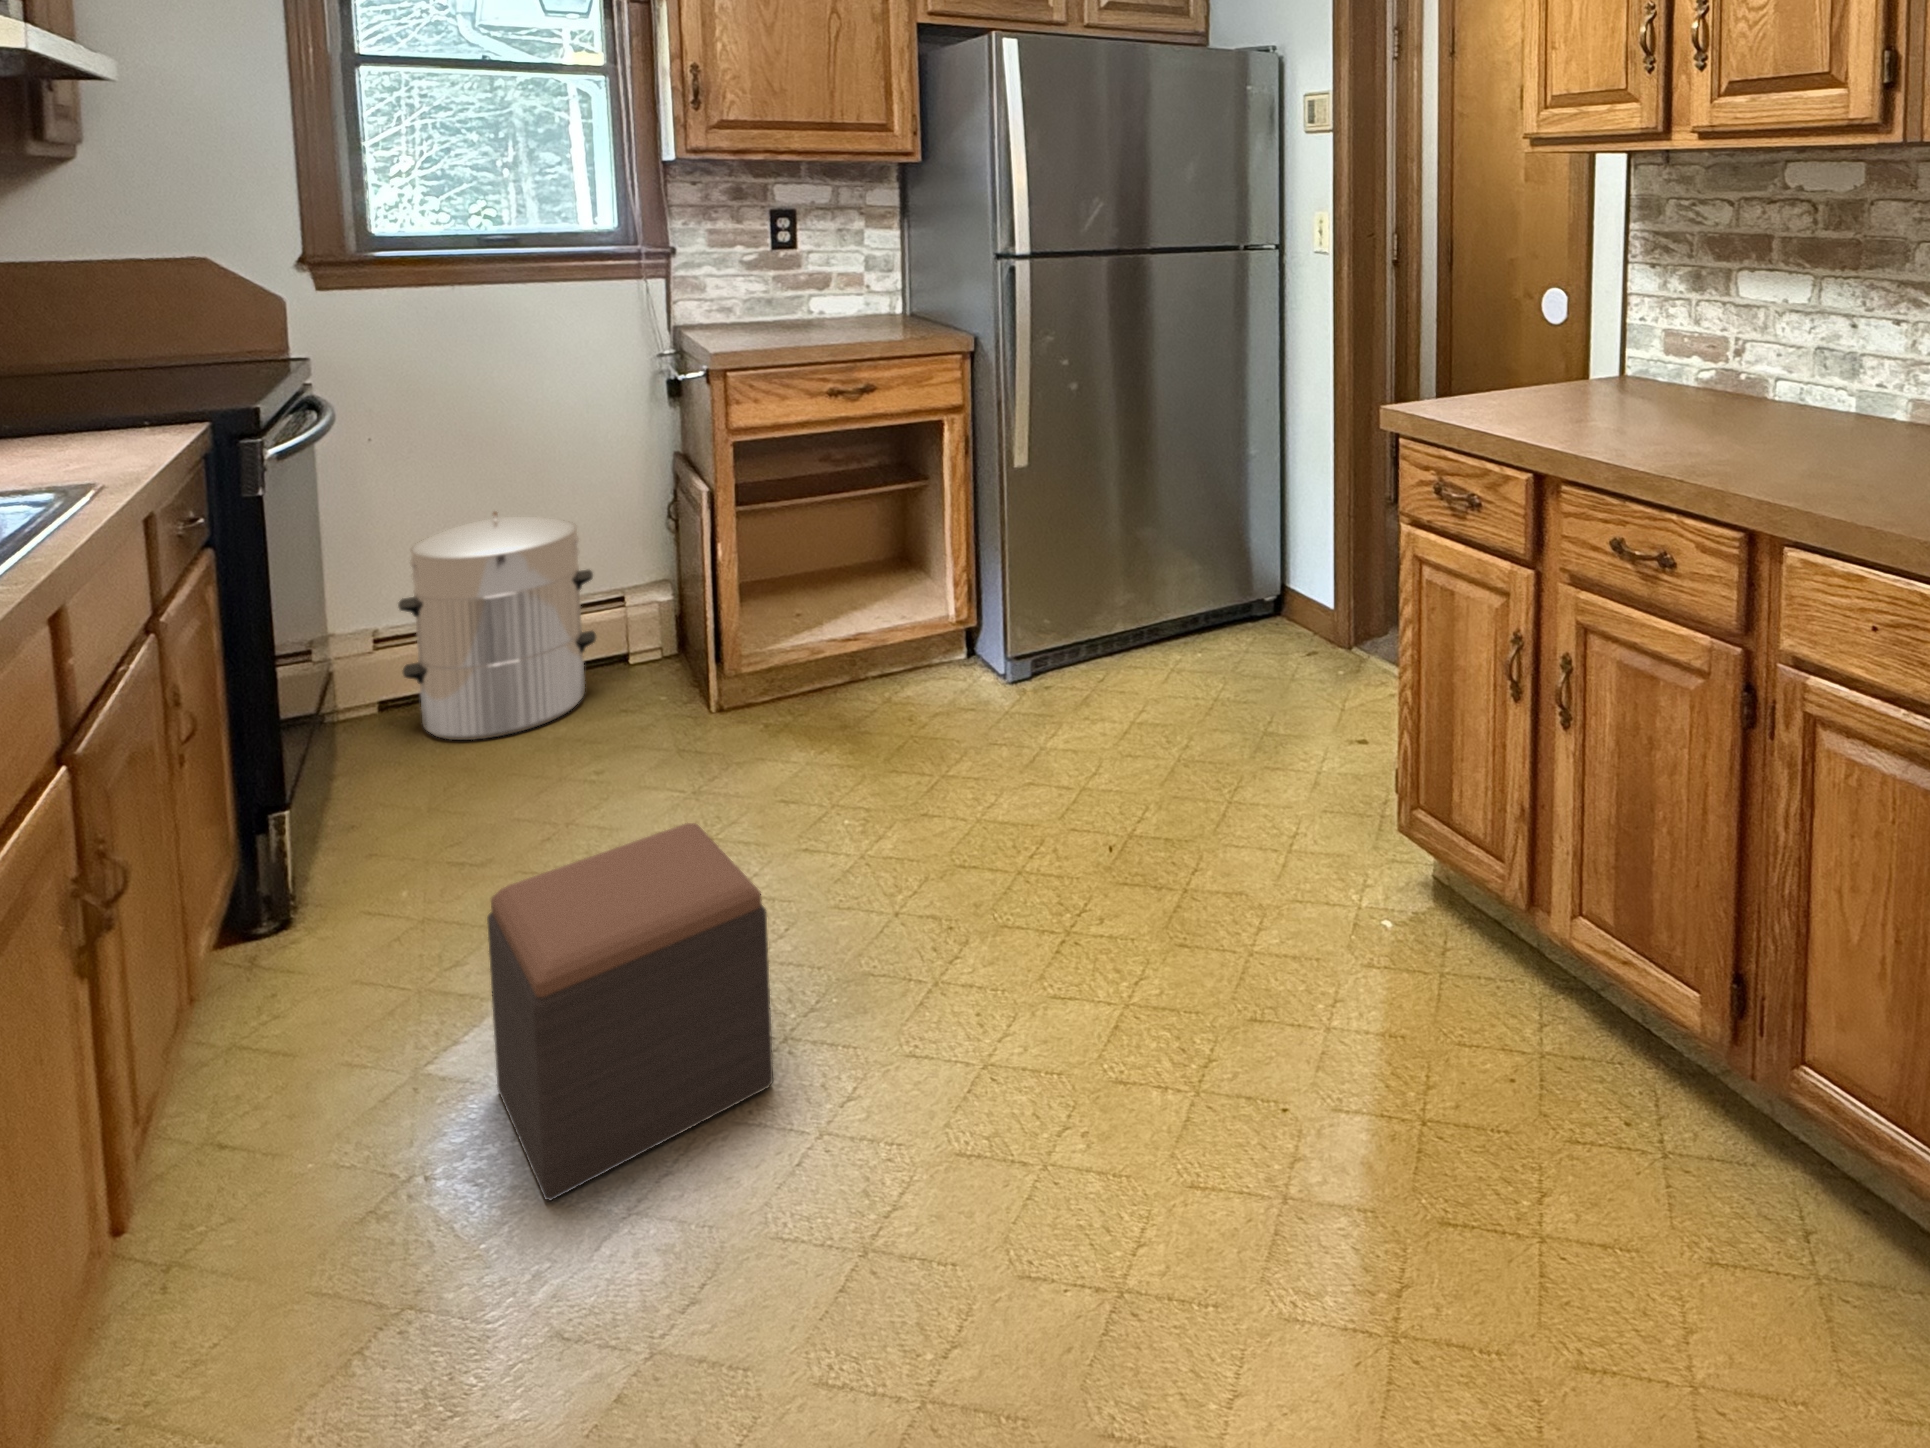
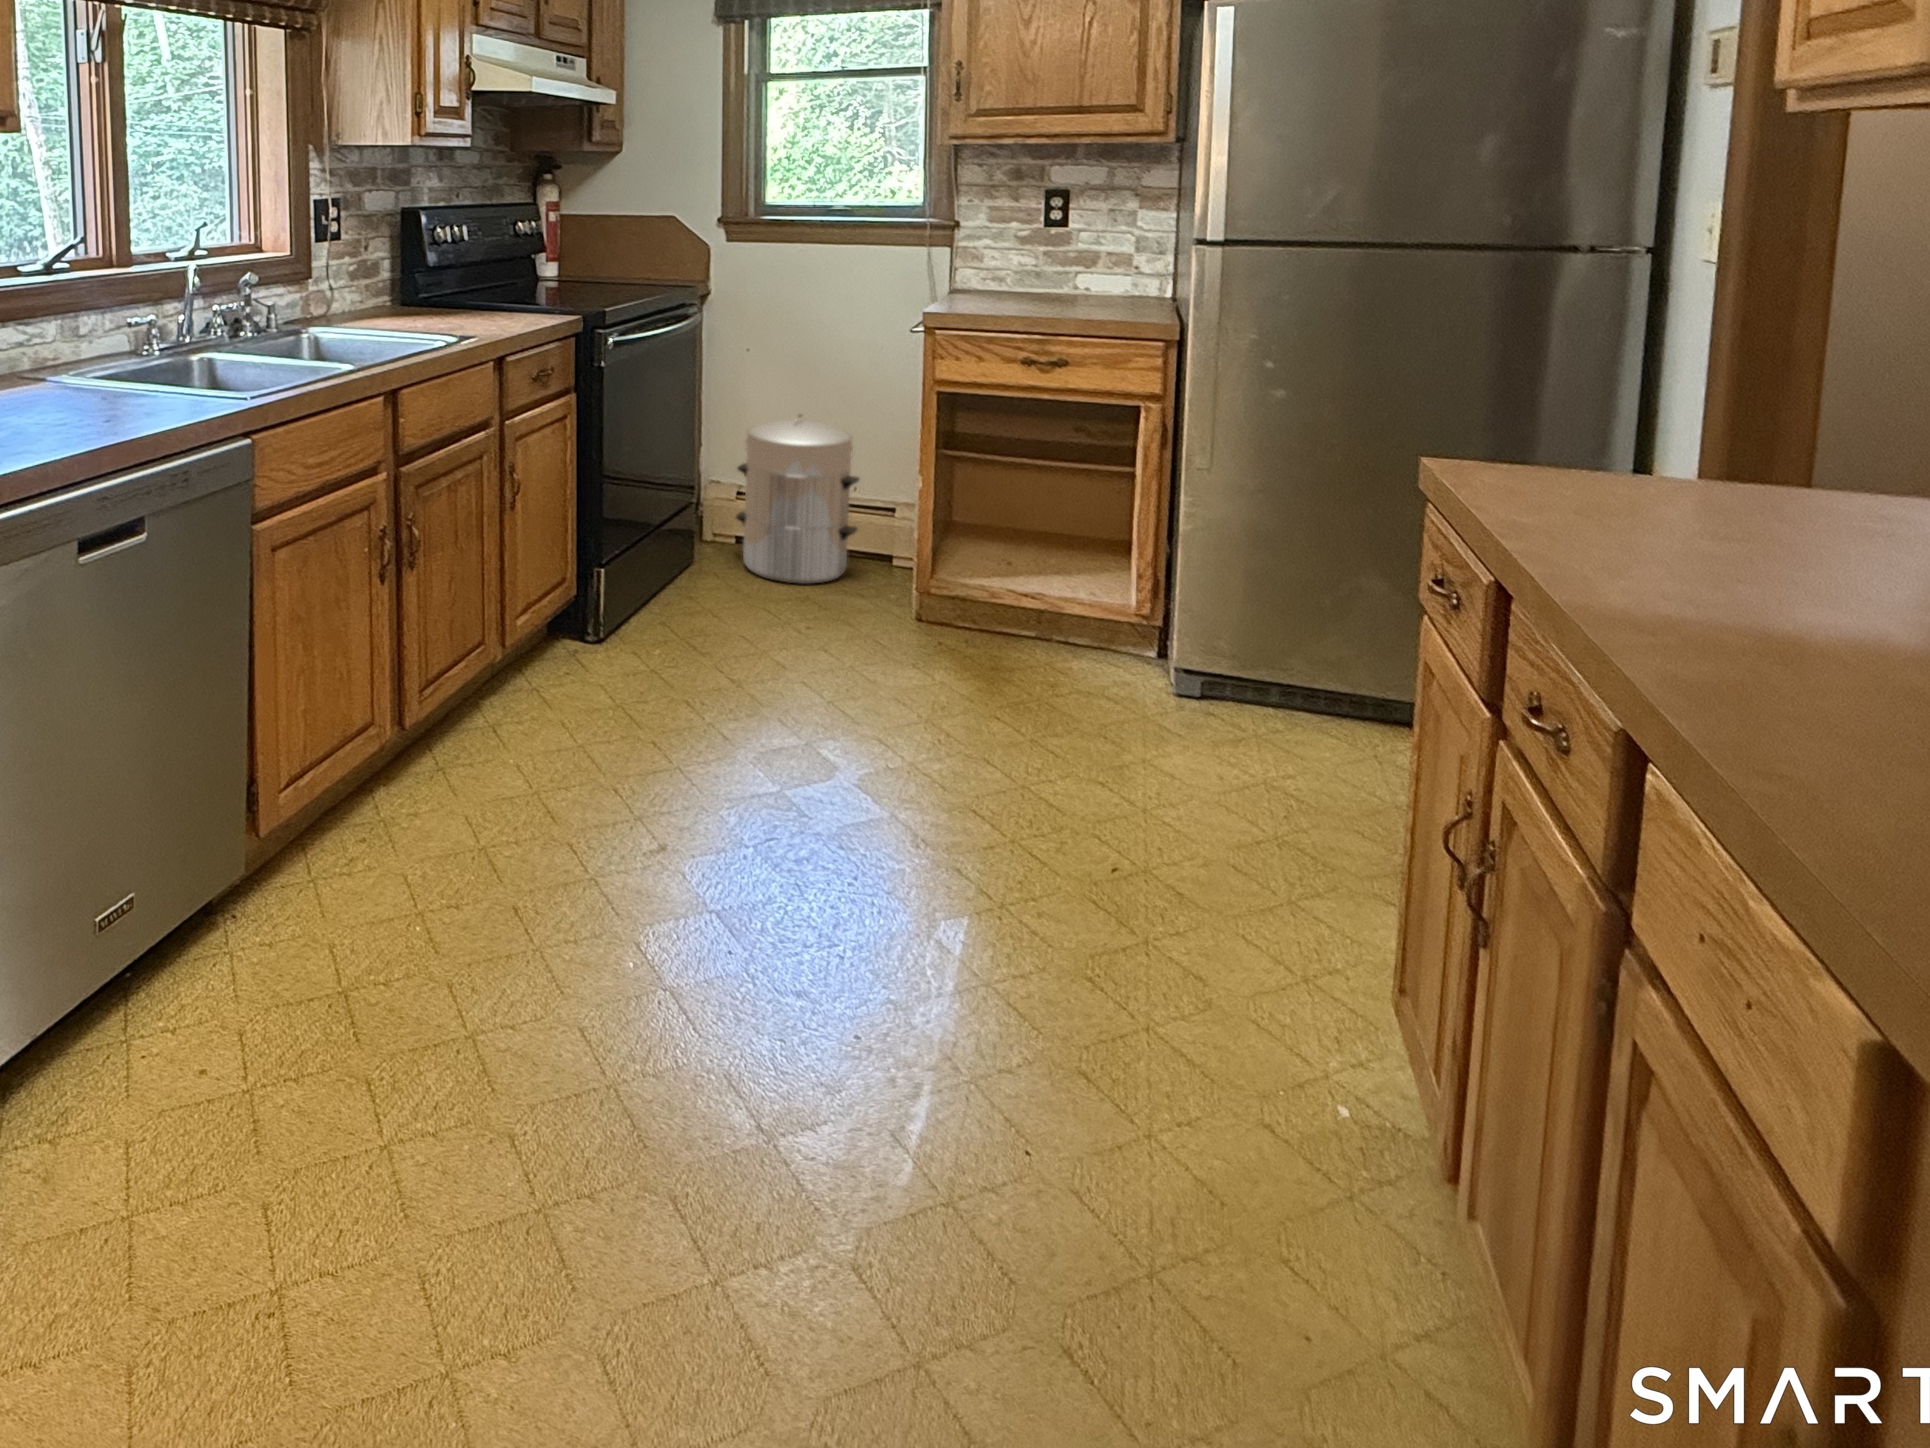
footstool: present [487,823,773,1200] -> none [552,627,720,846]

